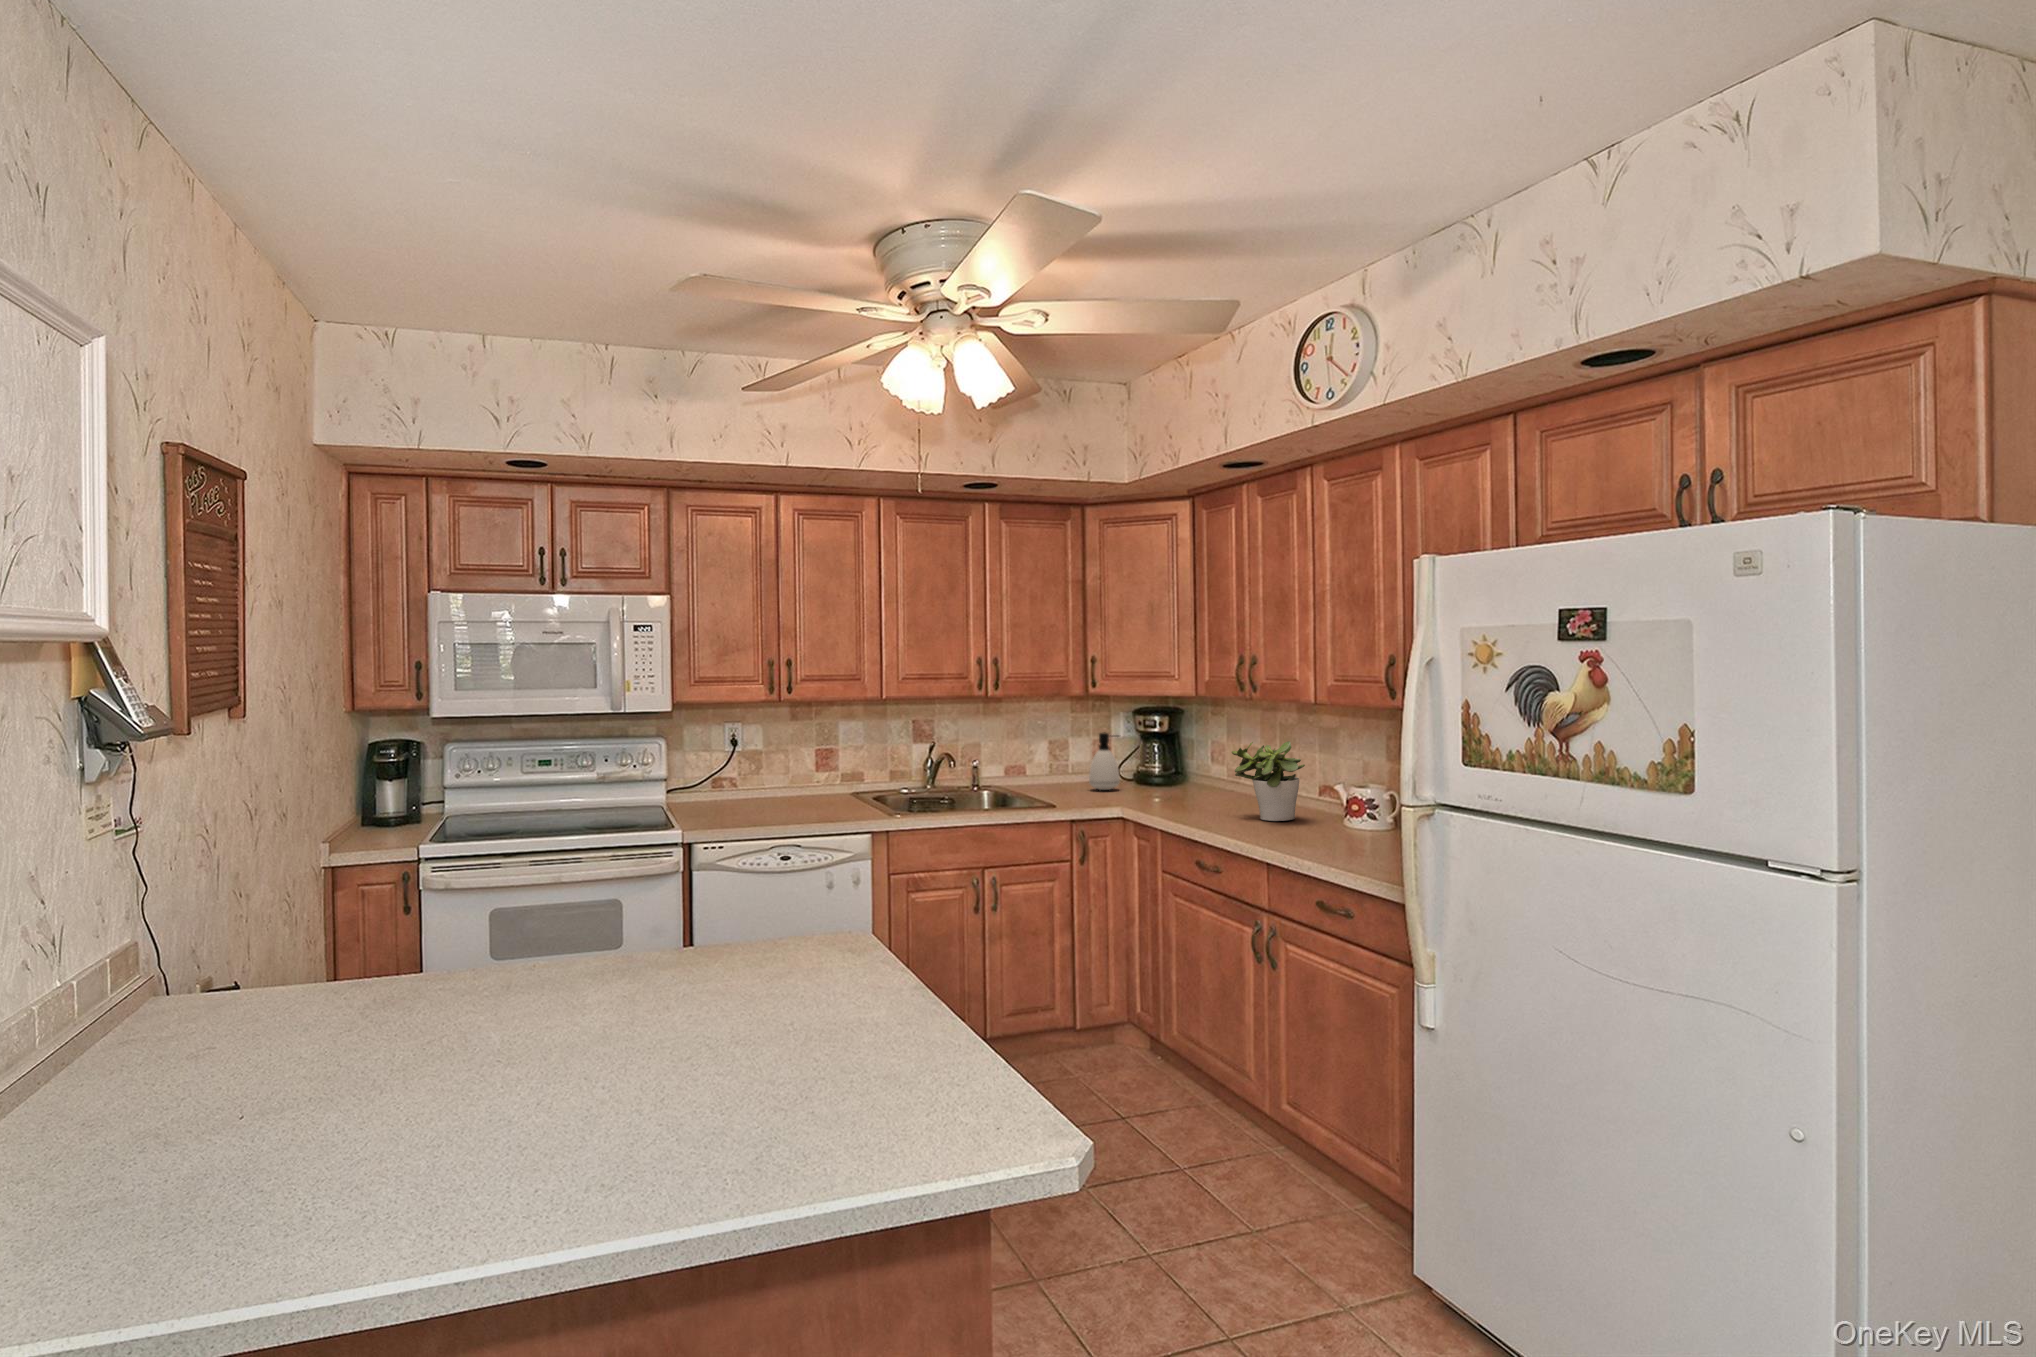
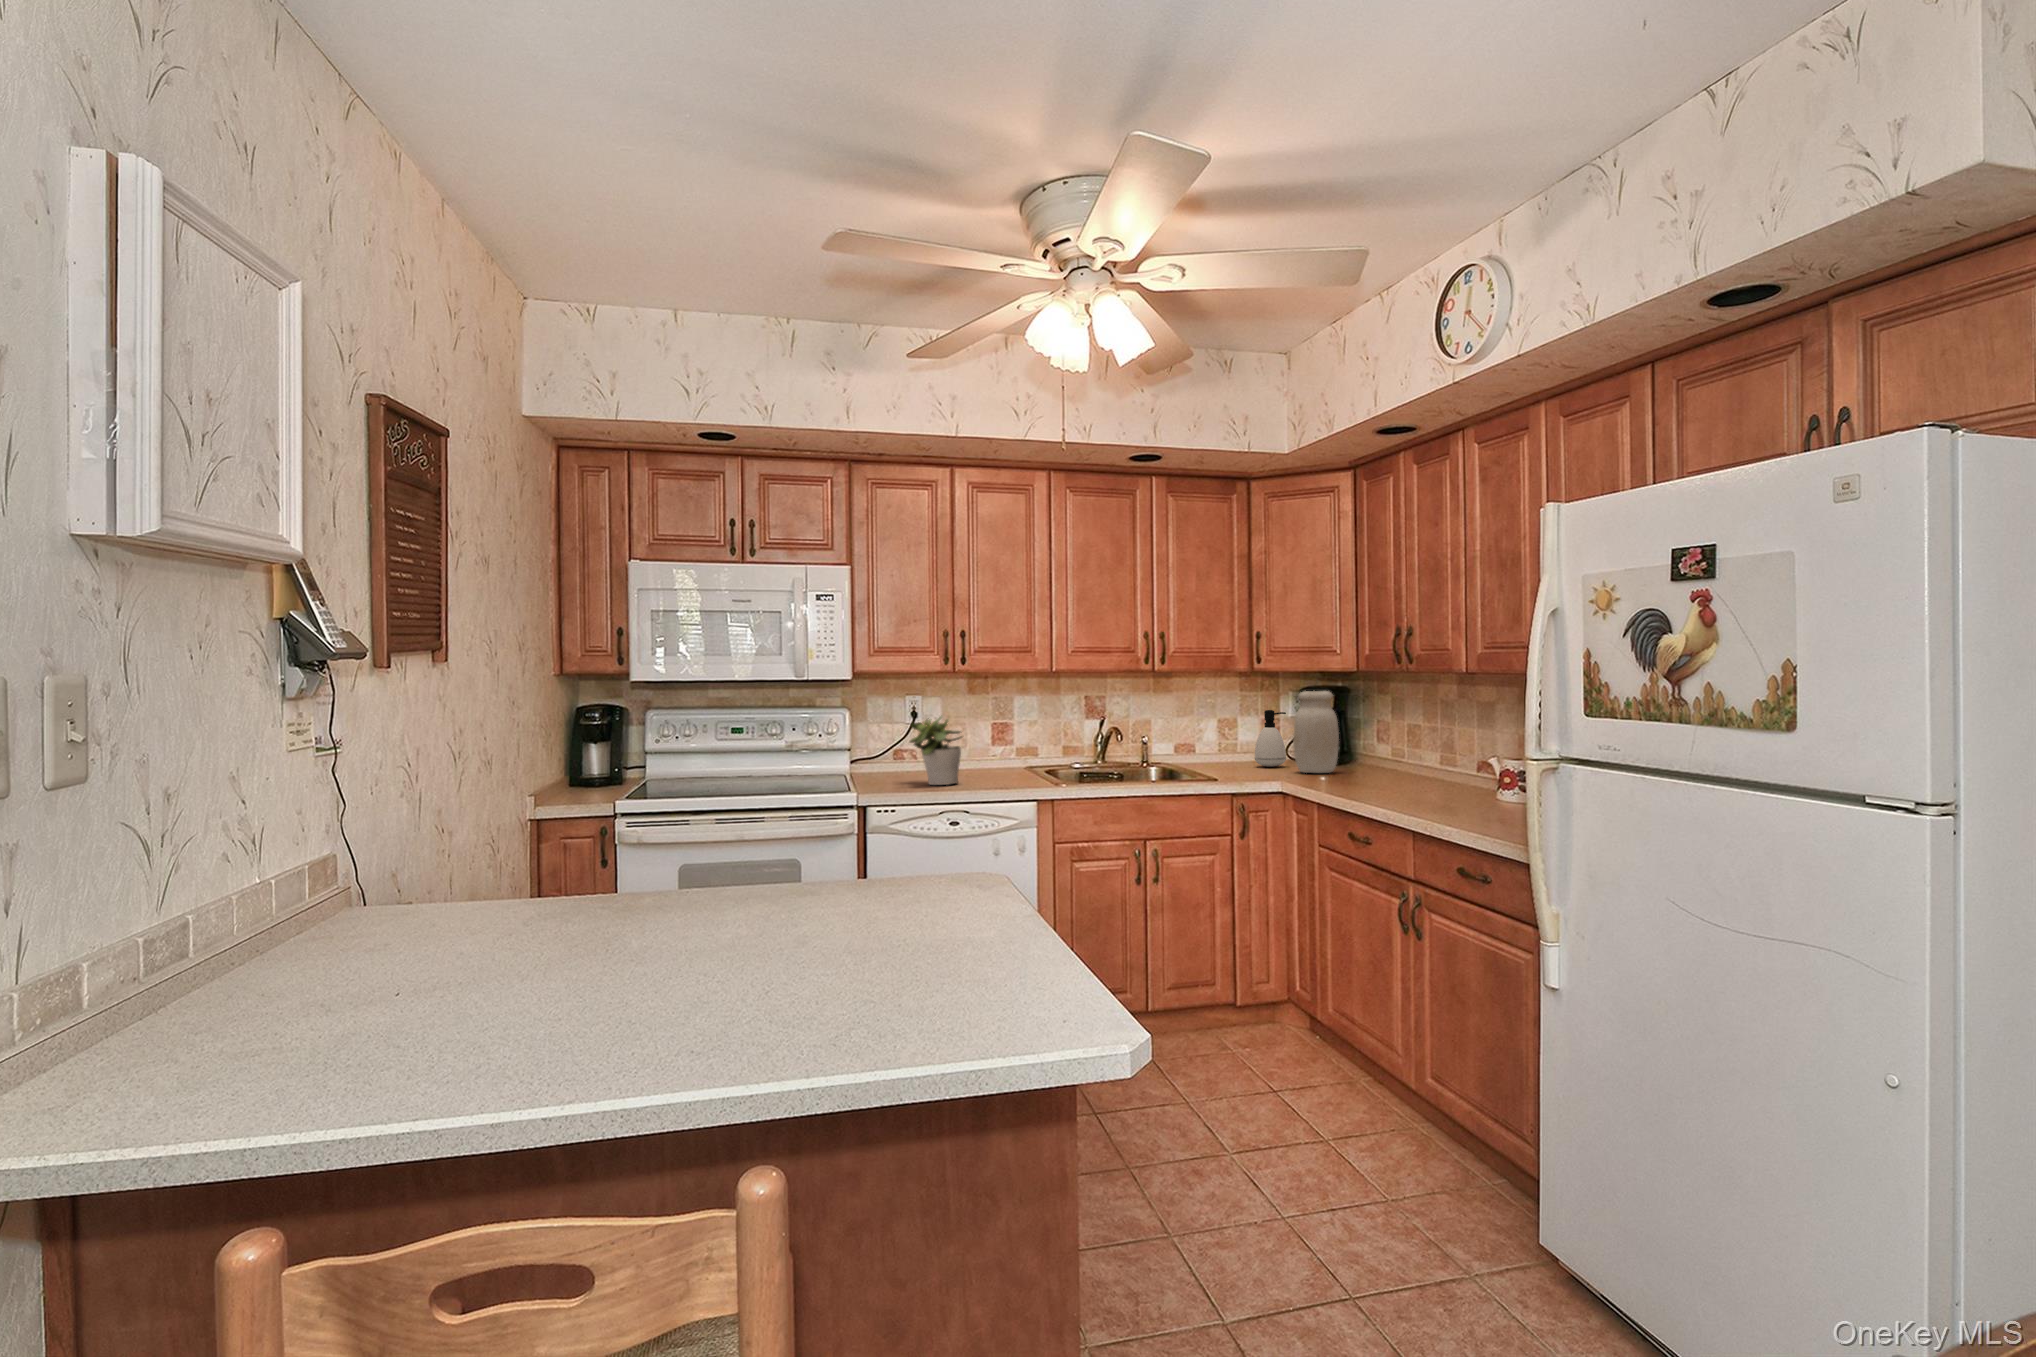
jar: none [1130,715,1175,798] -> present [1293,691,1339,773]
potted plant: present [1232,741,1305,821] -> present [910,716,962,785]

